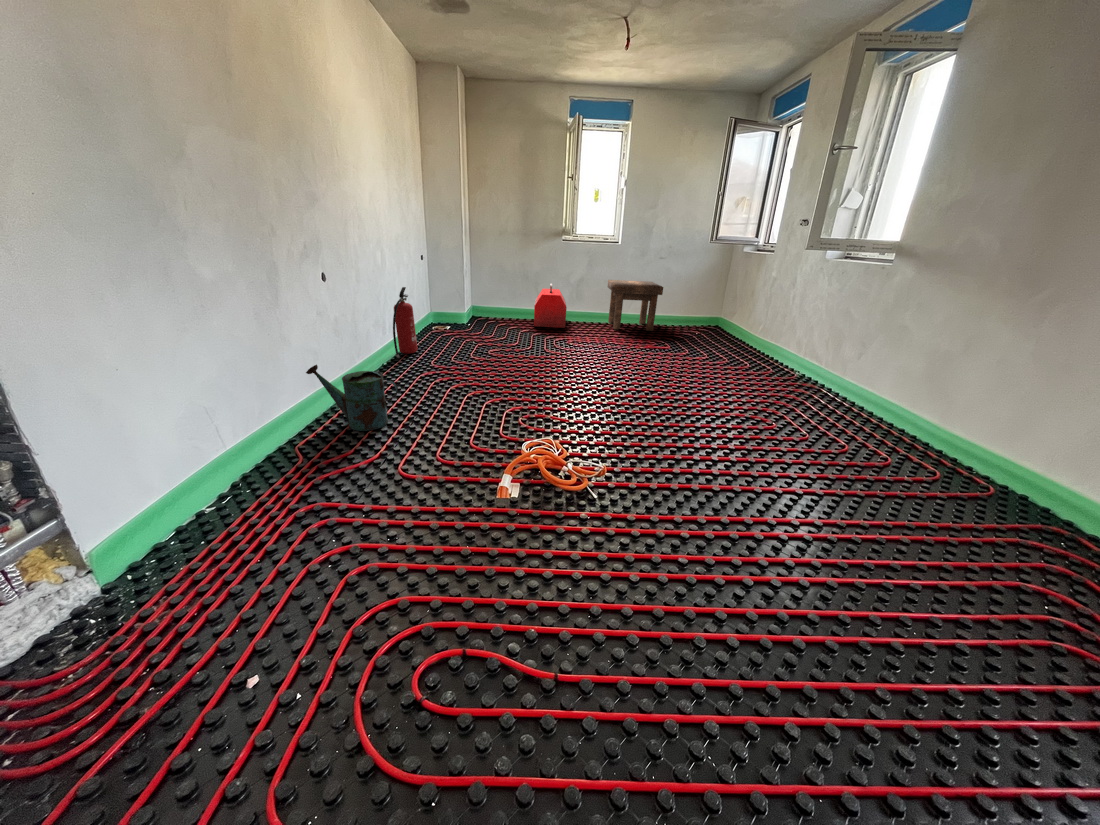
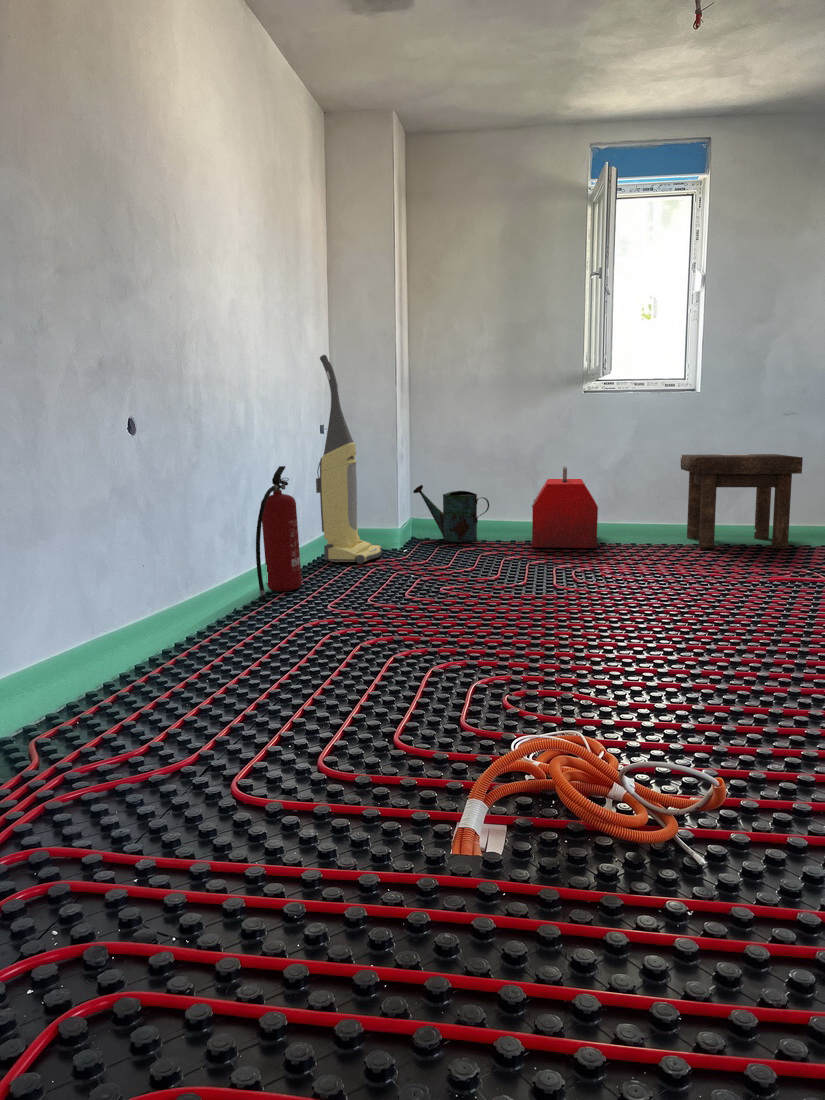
vacuum cleaner: none [421,218,458,336] -> present [316,355,382,564]
watering can: present [306,365,398,431] -> present [413,485,489,542]

